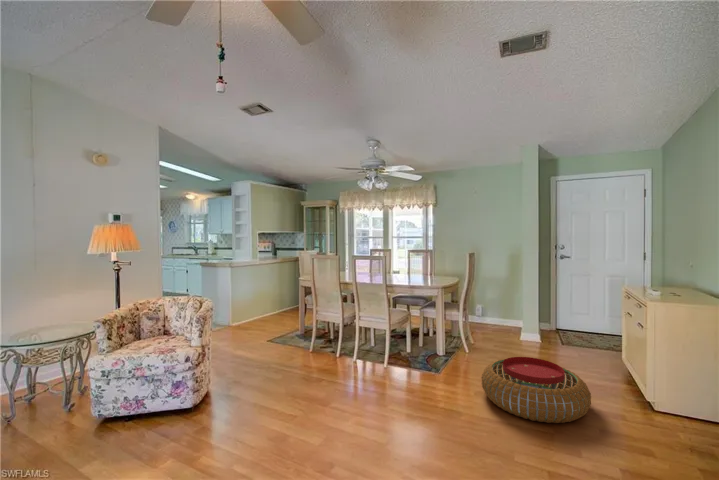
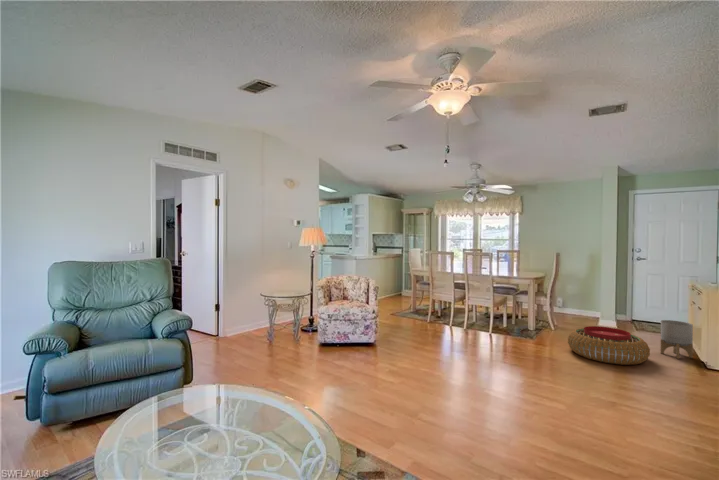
planter: none [599,343,641,400] -> present [661,320,693,359]

